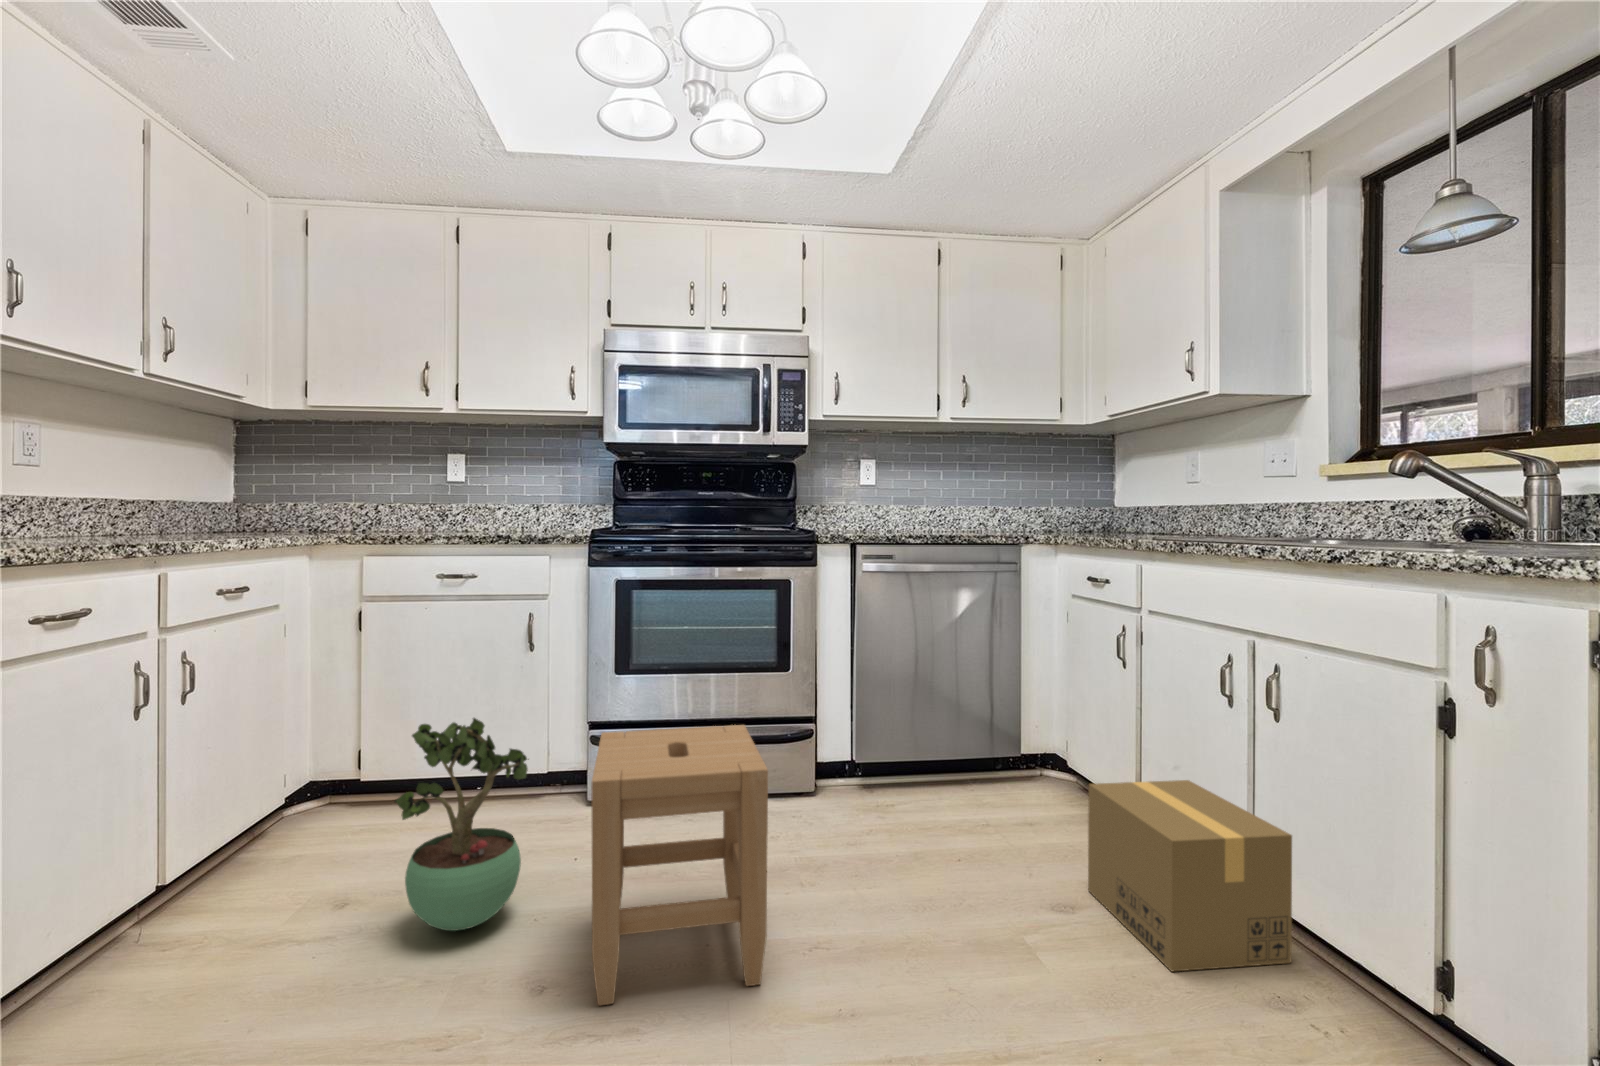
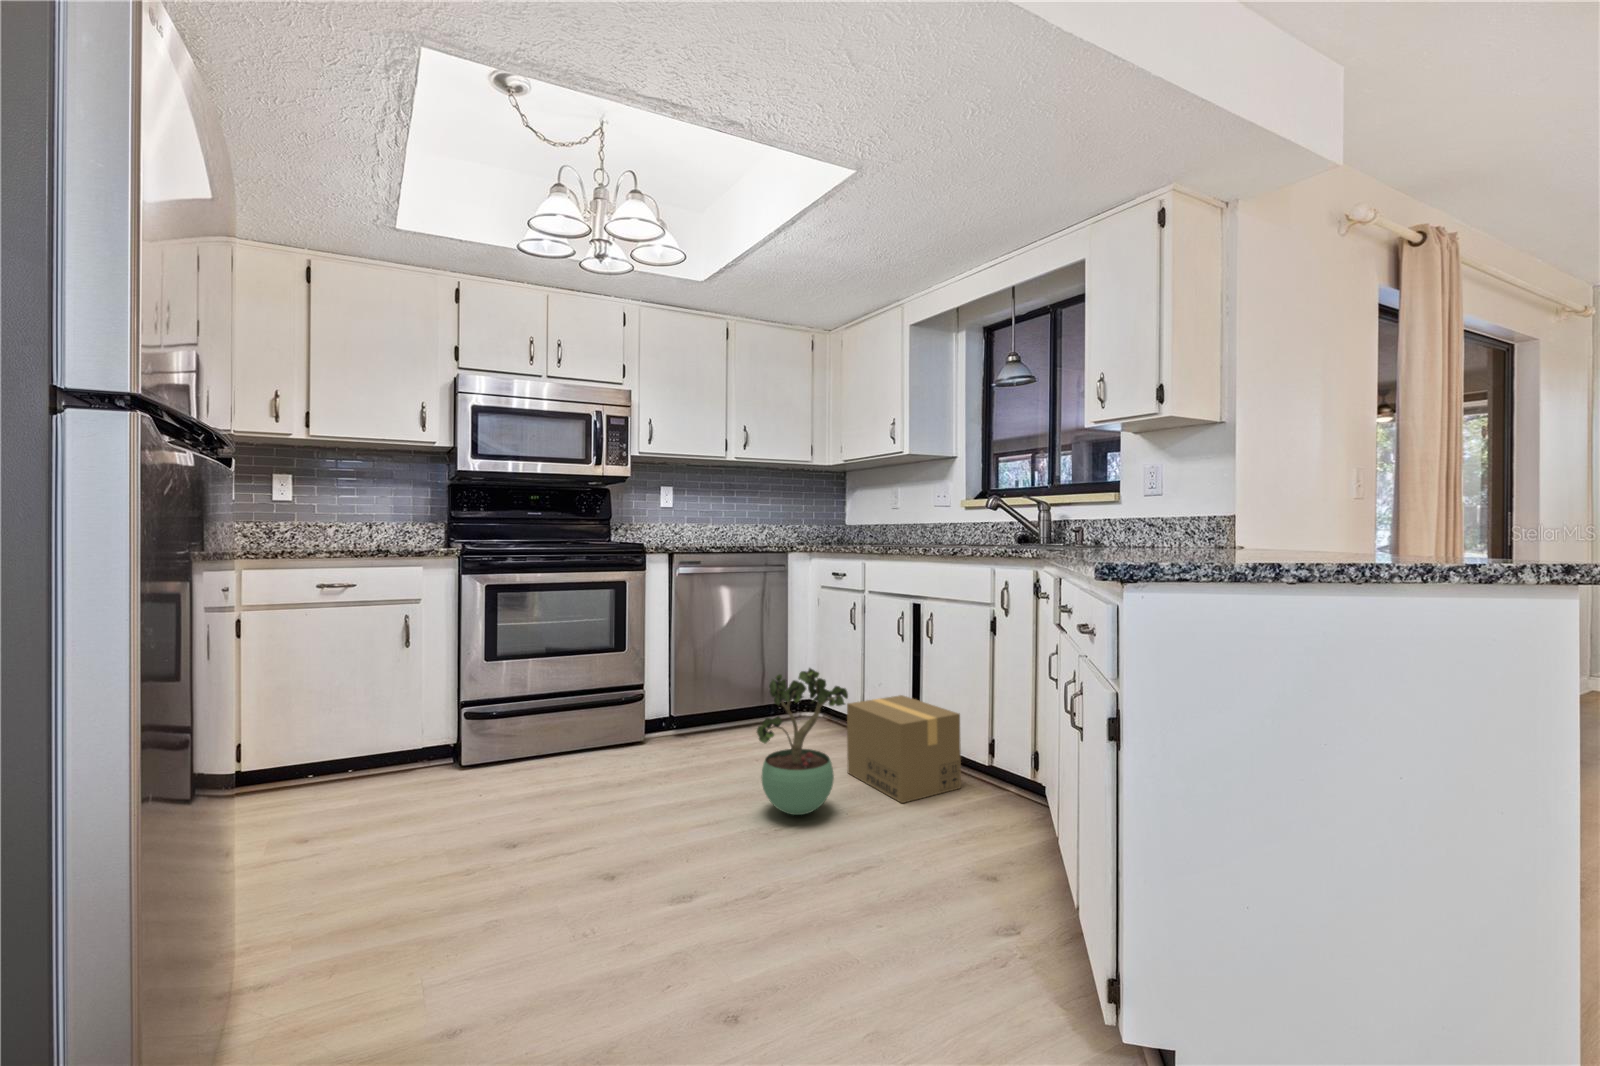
potted plant: present [395,718,529,931] -> present [757,668,848,815]
stool: present [592,725,768,1005] -> none [511,685,661,892]

